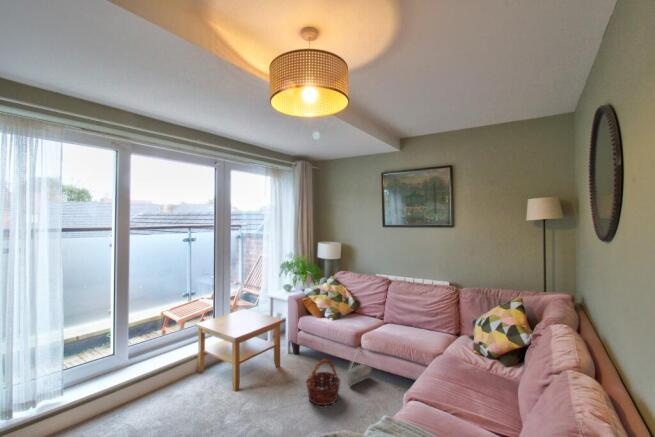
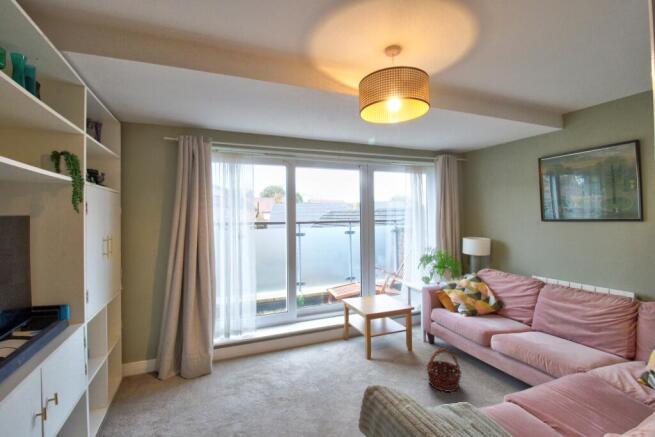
bag: present [348,349,371,385] -> none [473,347,505,383]

